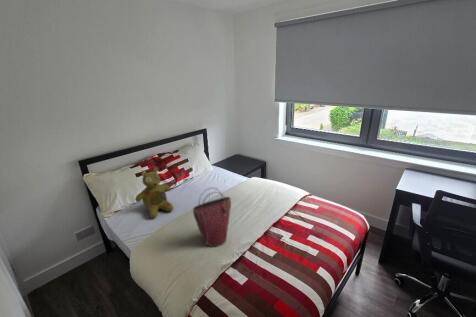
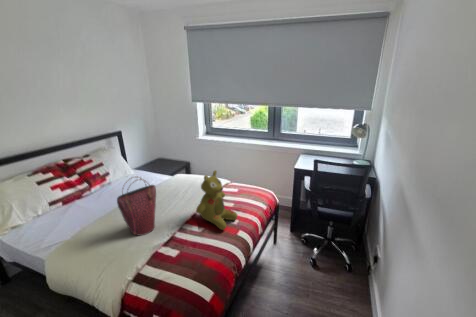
stuffed bear: present [135,167,173,218] -> present [196,170,238,230]

